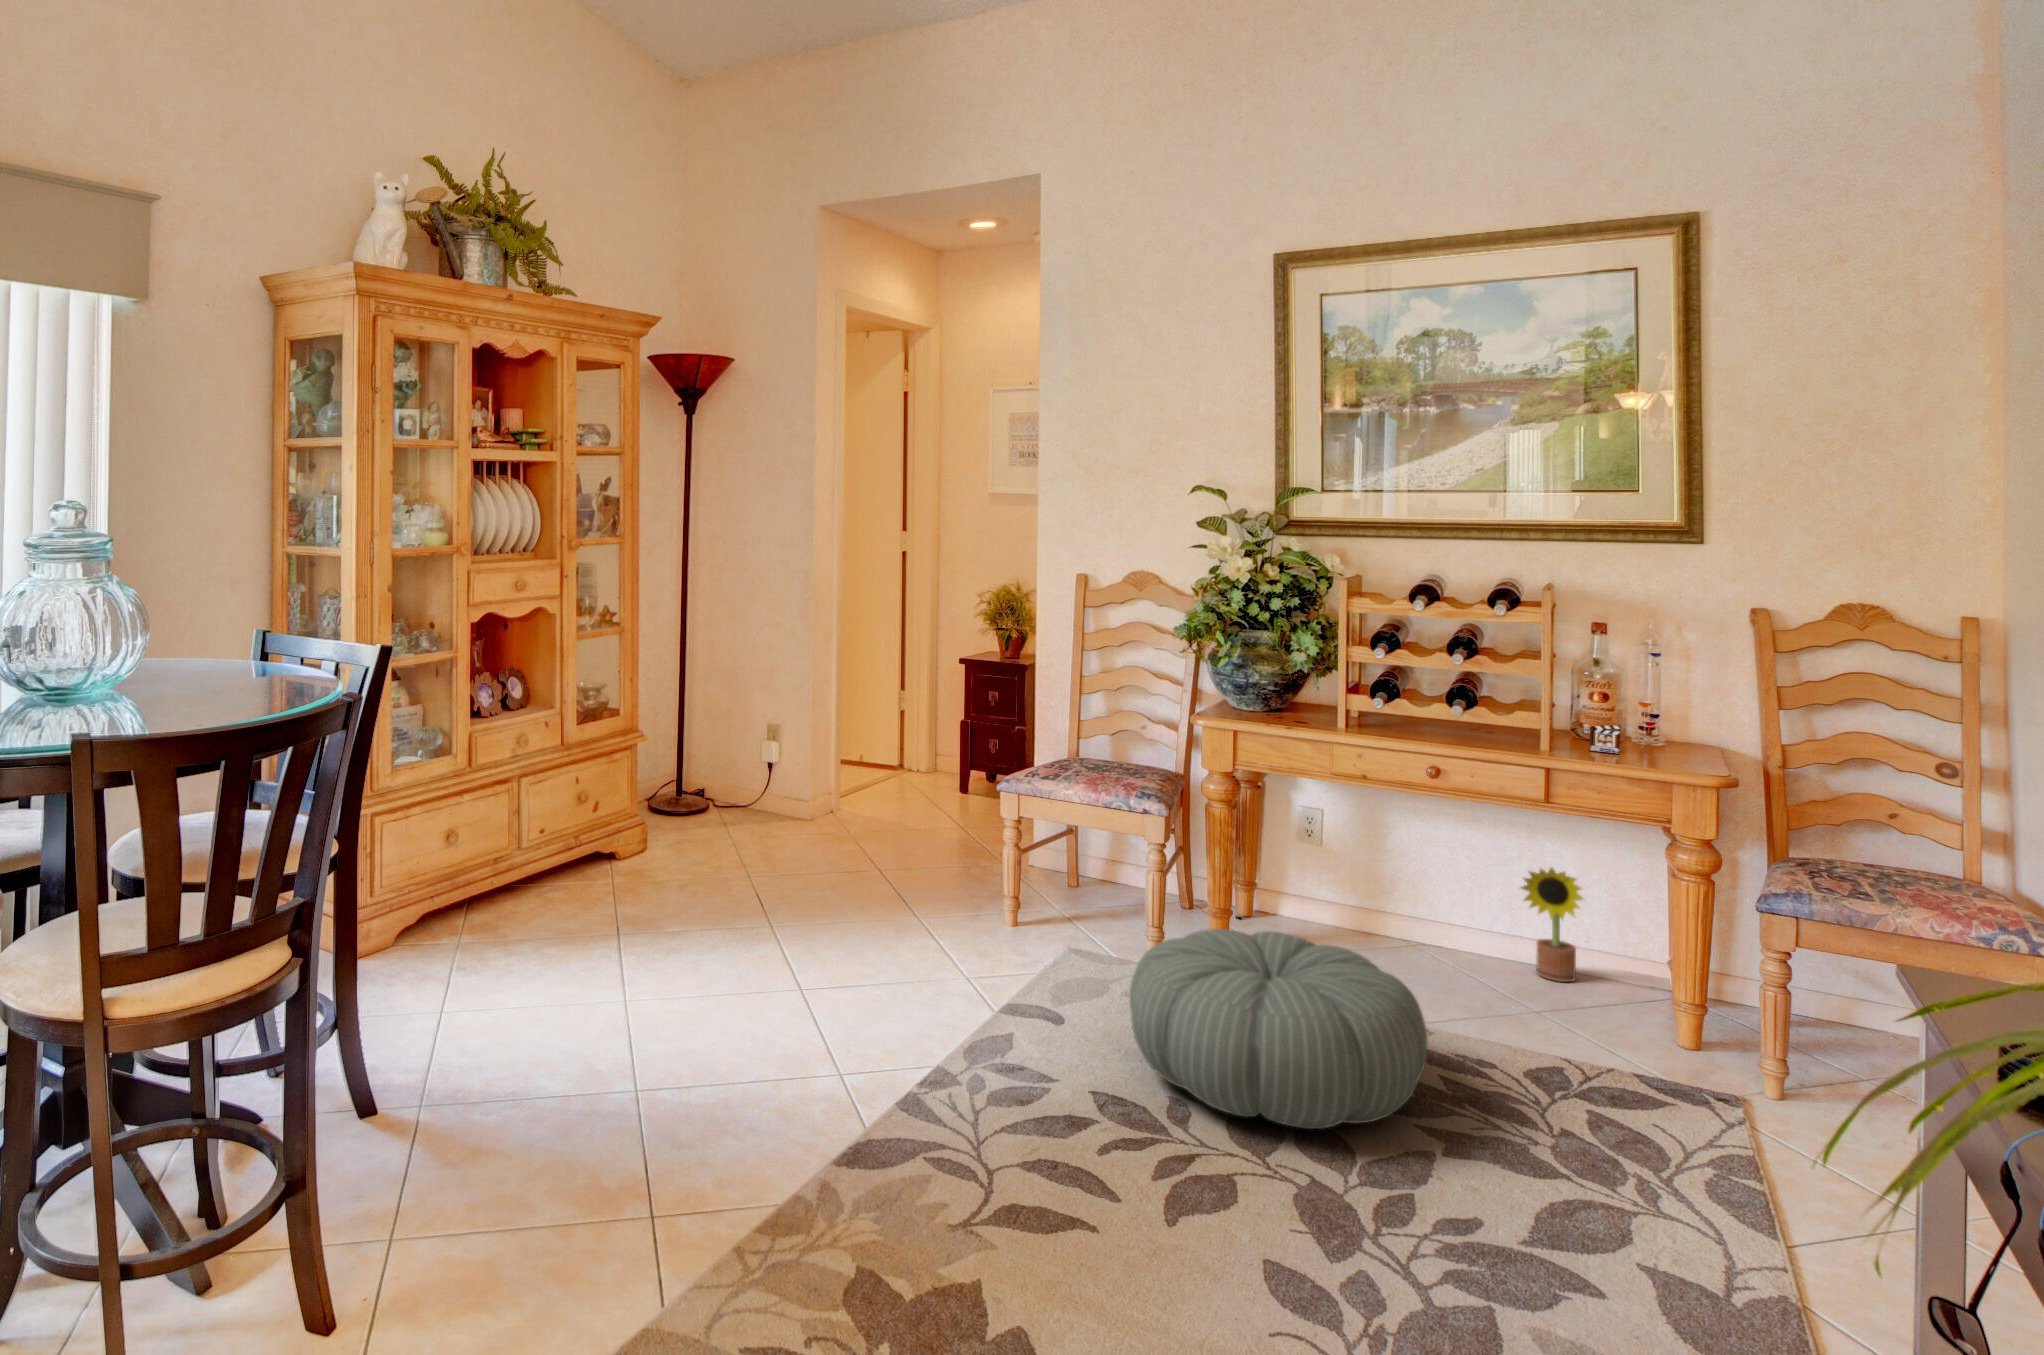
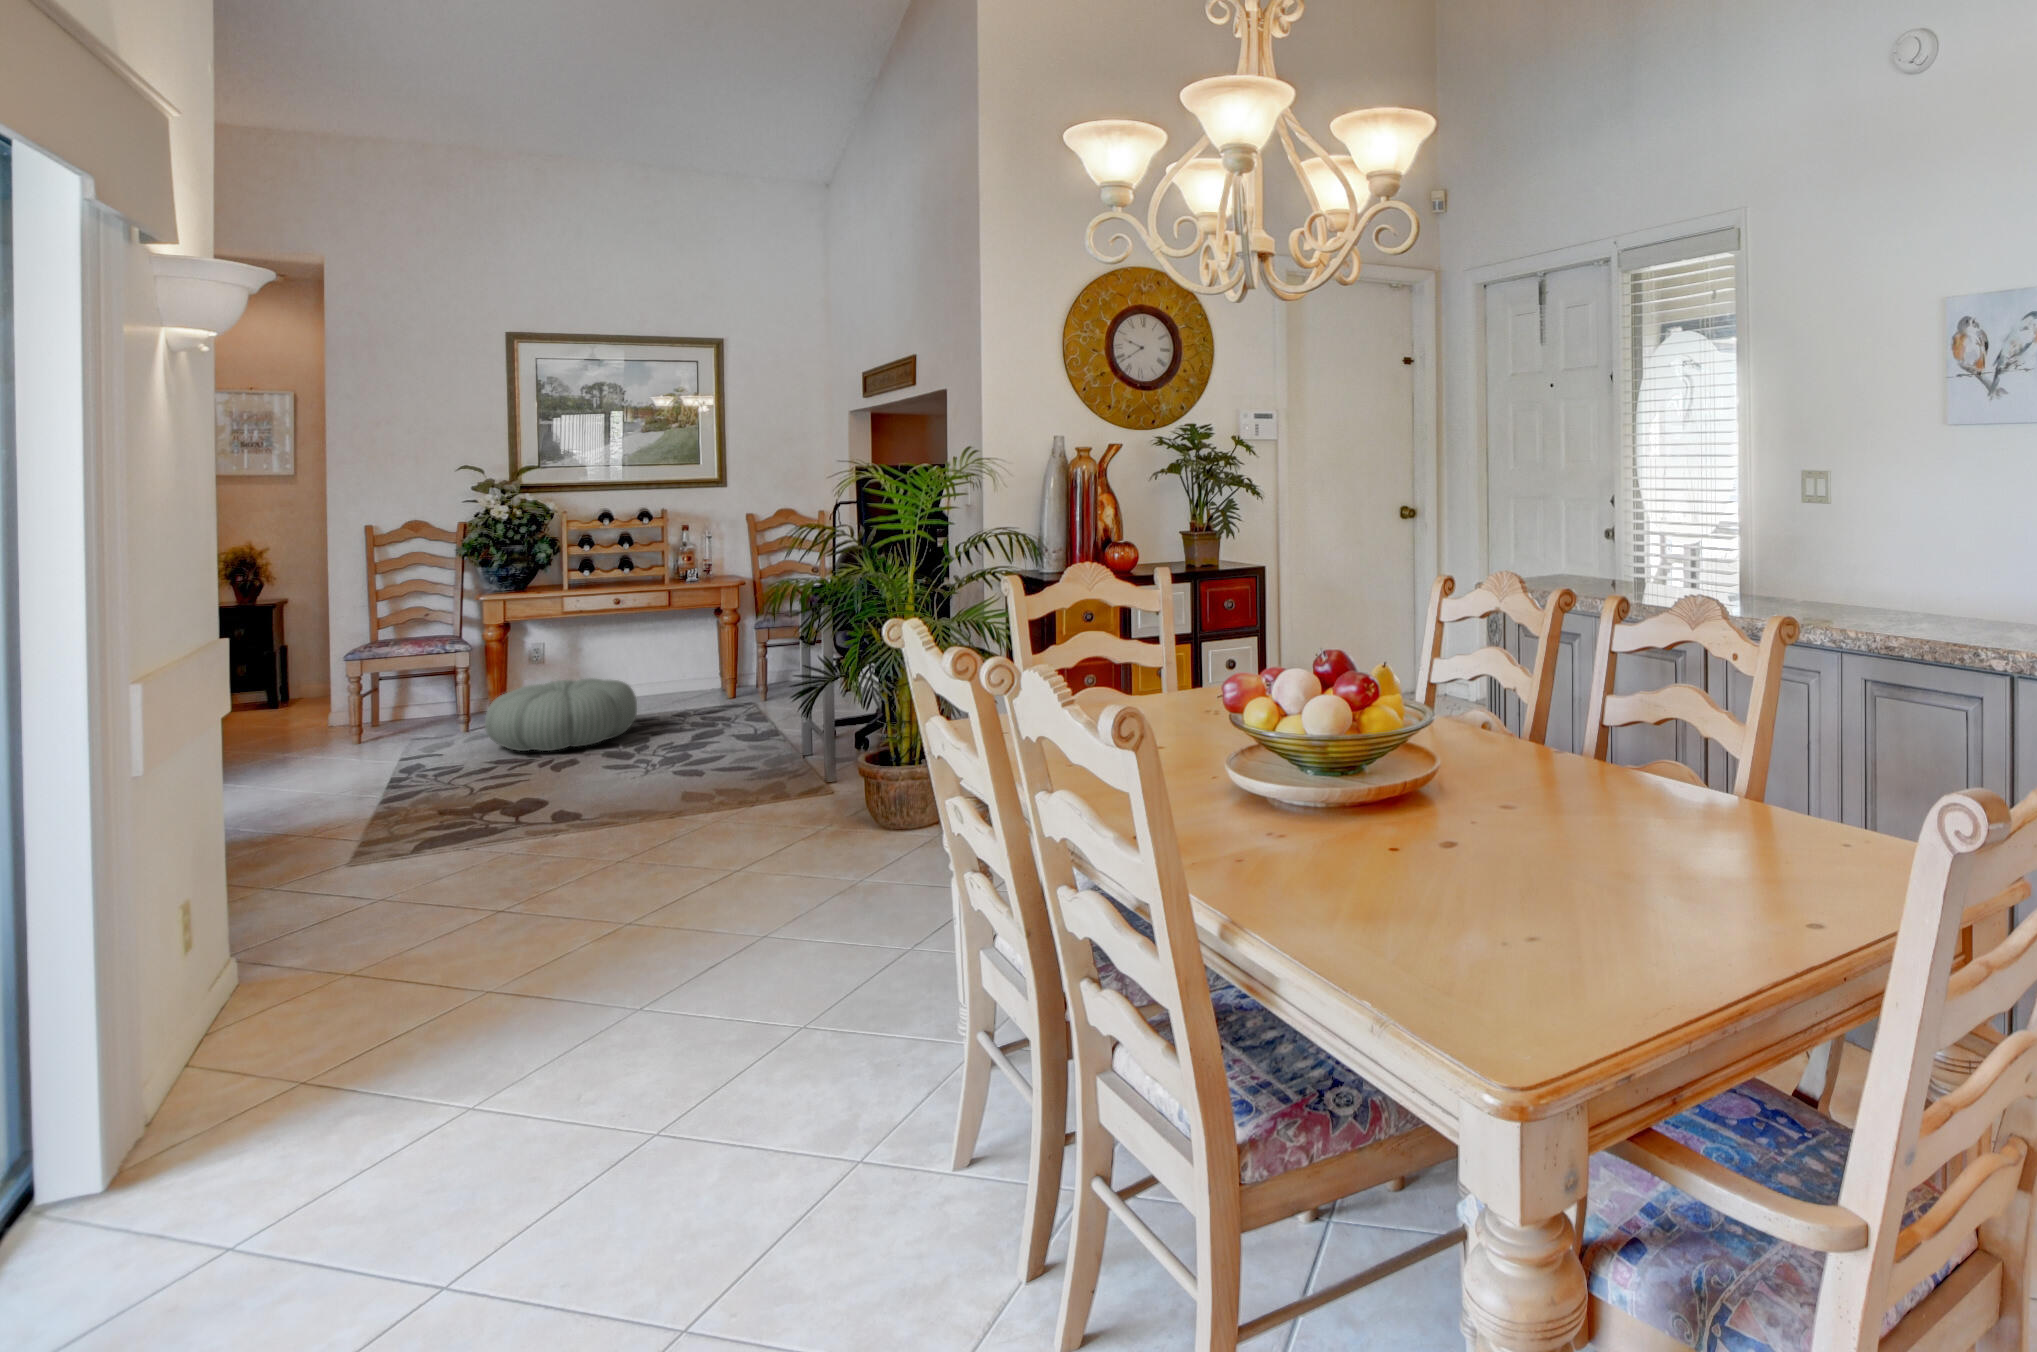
decorative plant: present [1521,867,1583,982] -> none [654,636,685,689]

